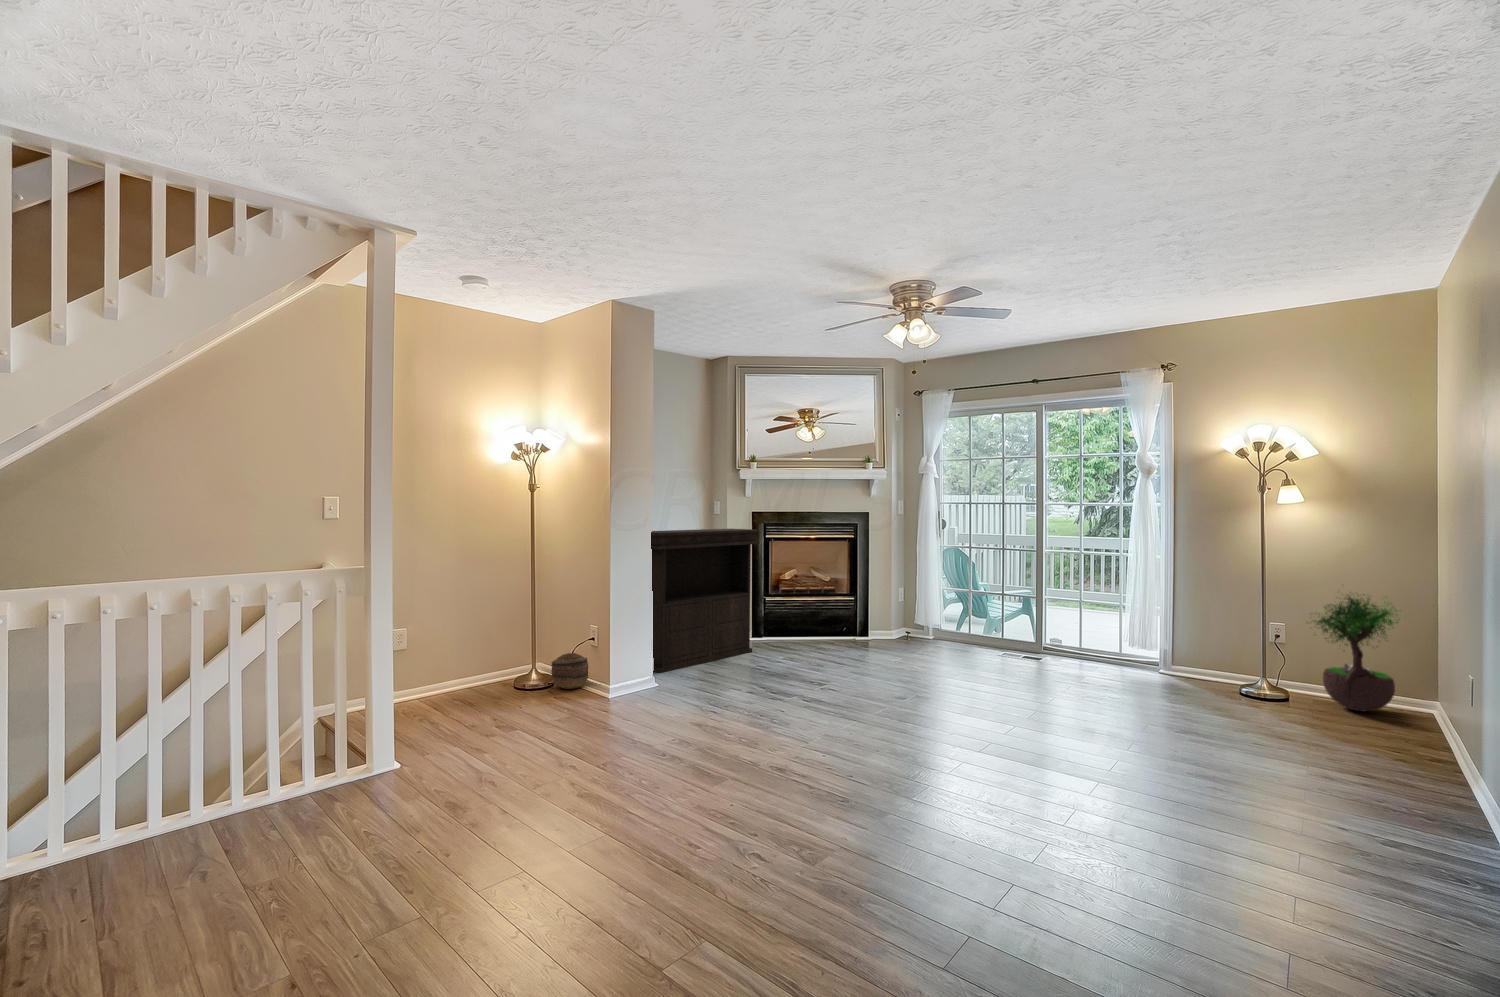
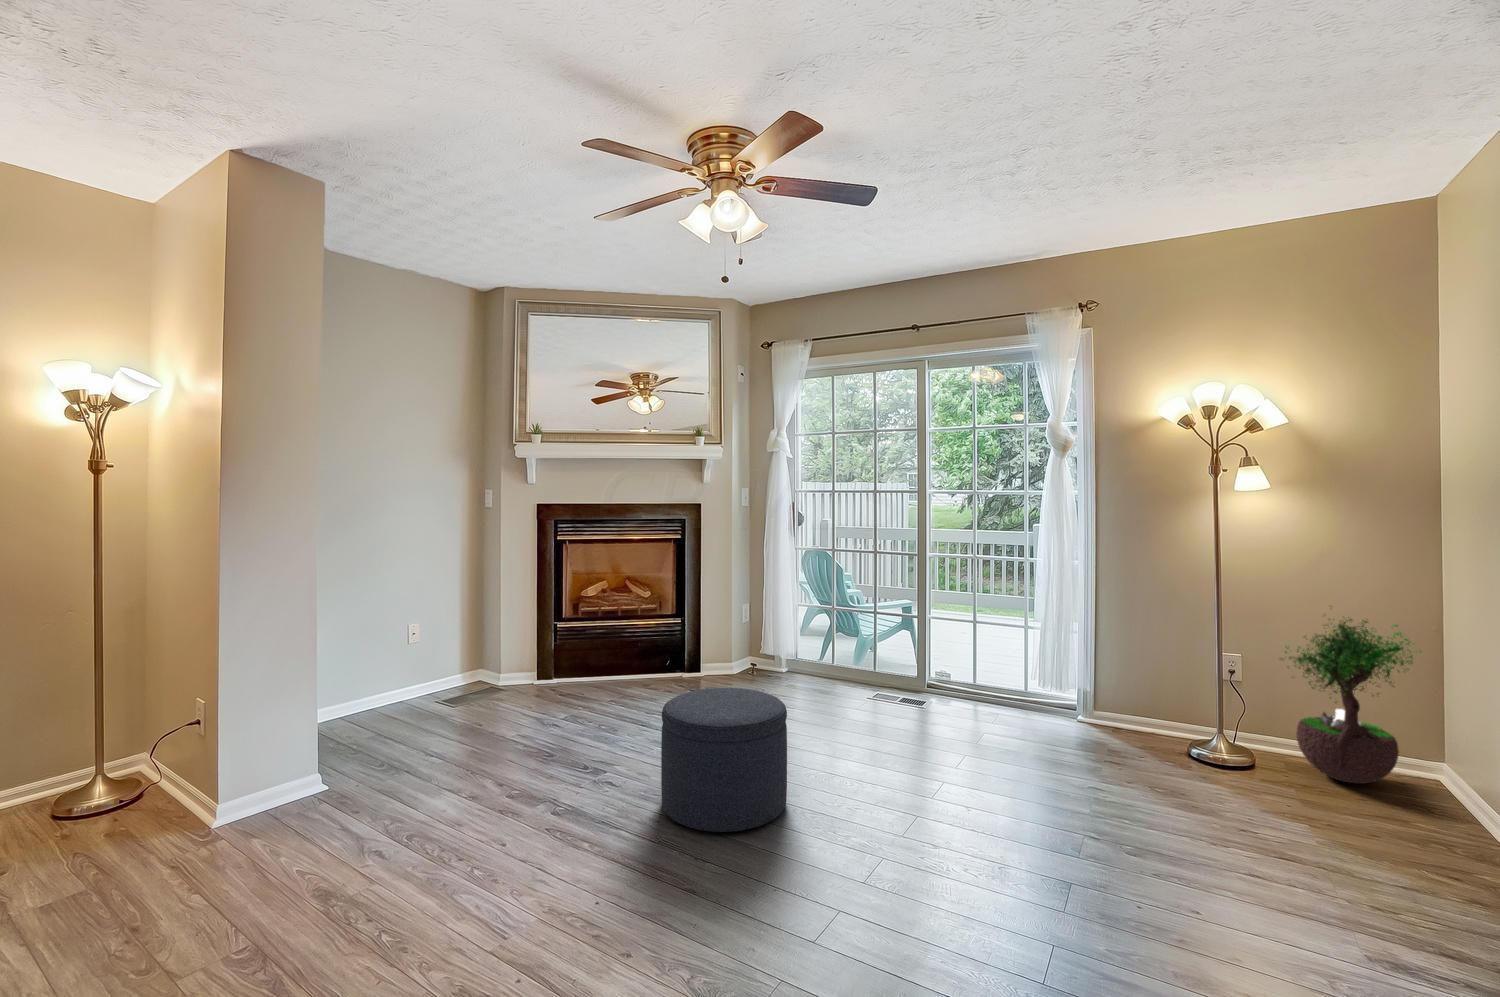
console table: present [651,529,758,673] -> none [301,530,533,770]
ottoman: none [869,628,949,706] -> present [661,688,787,832]
basket: present [552,653,588,689] -> none [90,762,178,831]

